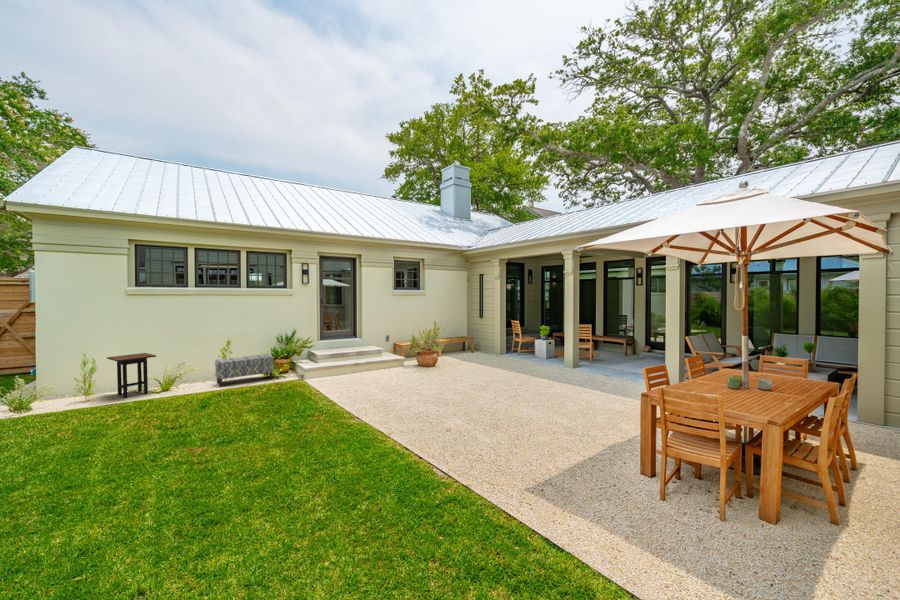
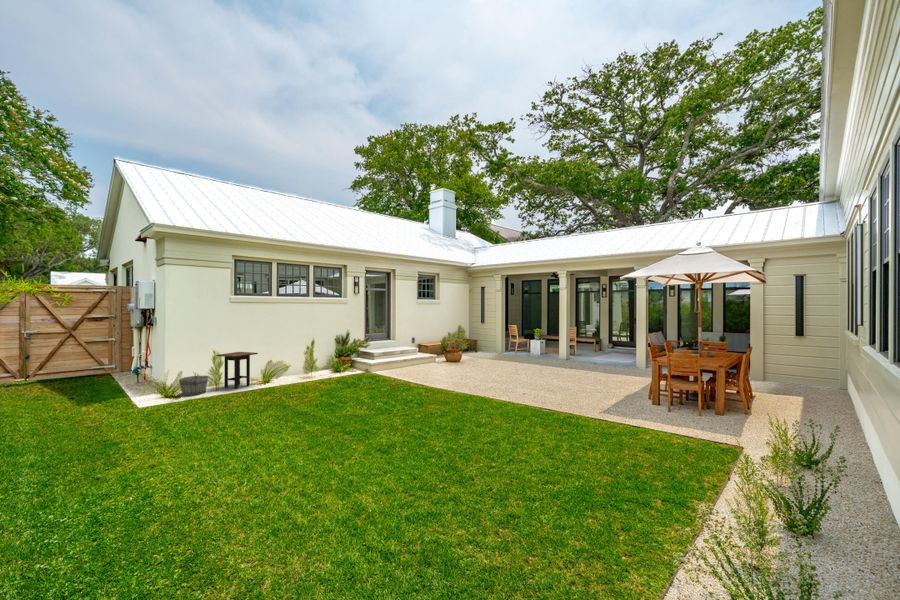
bench: present [215,354,274,386] -> none [294,353,341,380]
wooden bucket: none [49,378,92,406] -> present [179,373,209,396]

